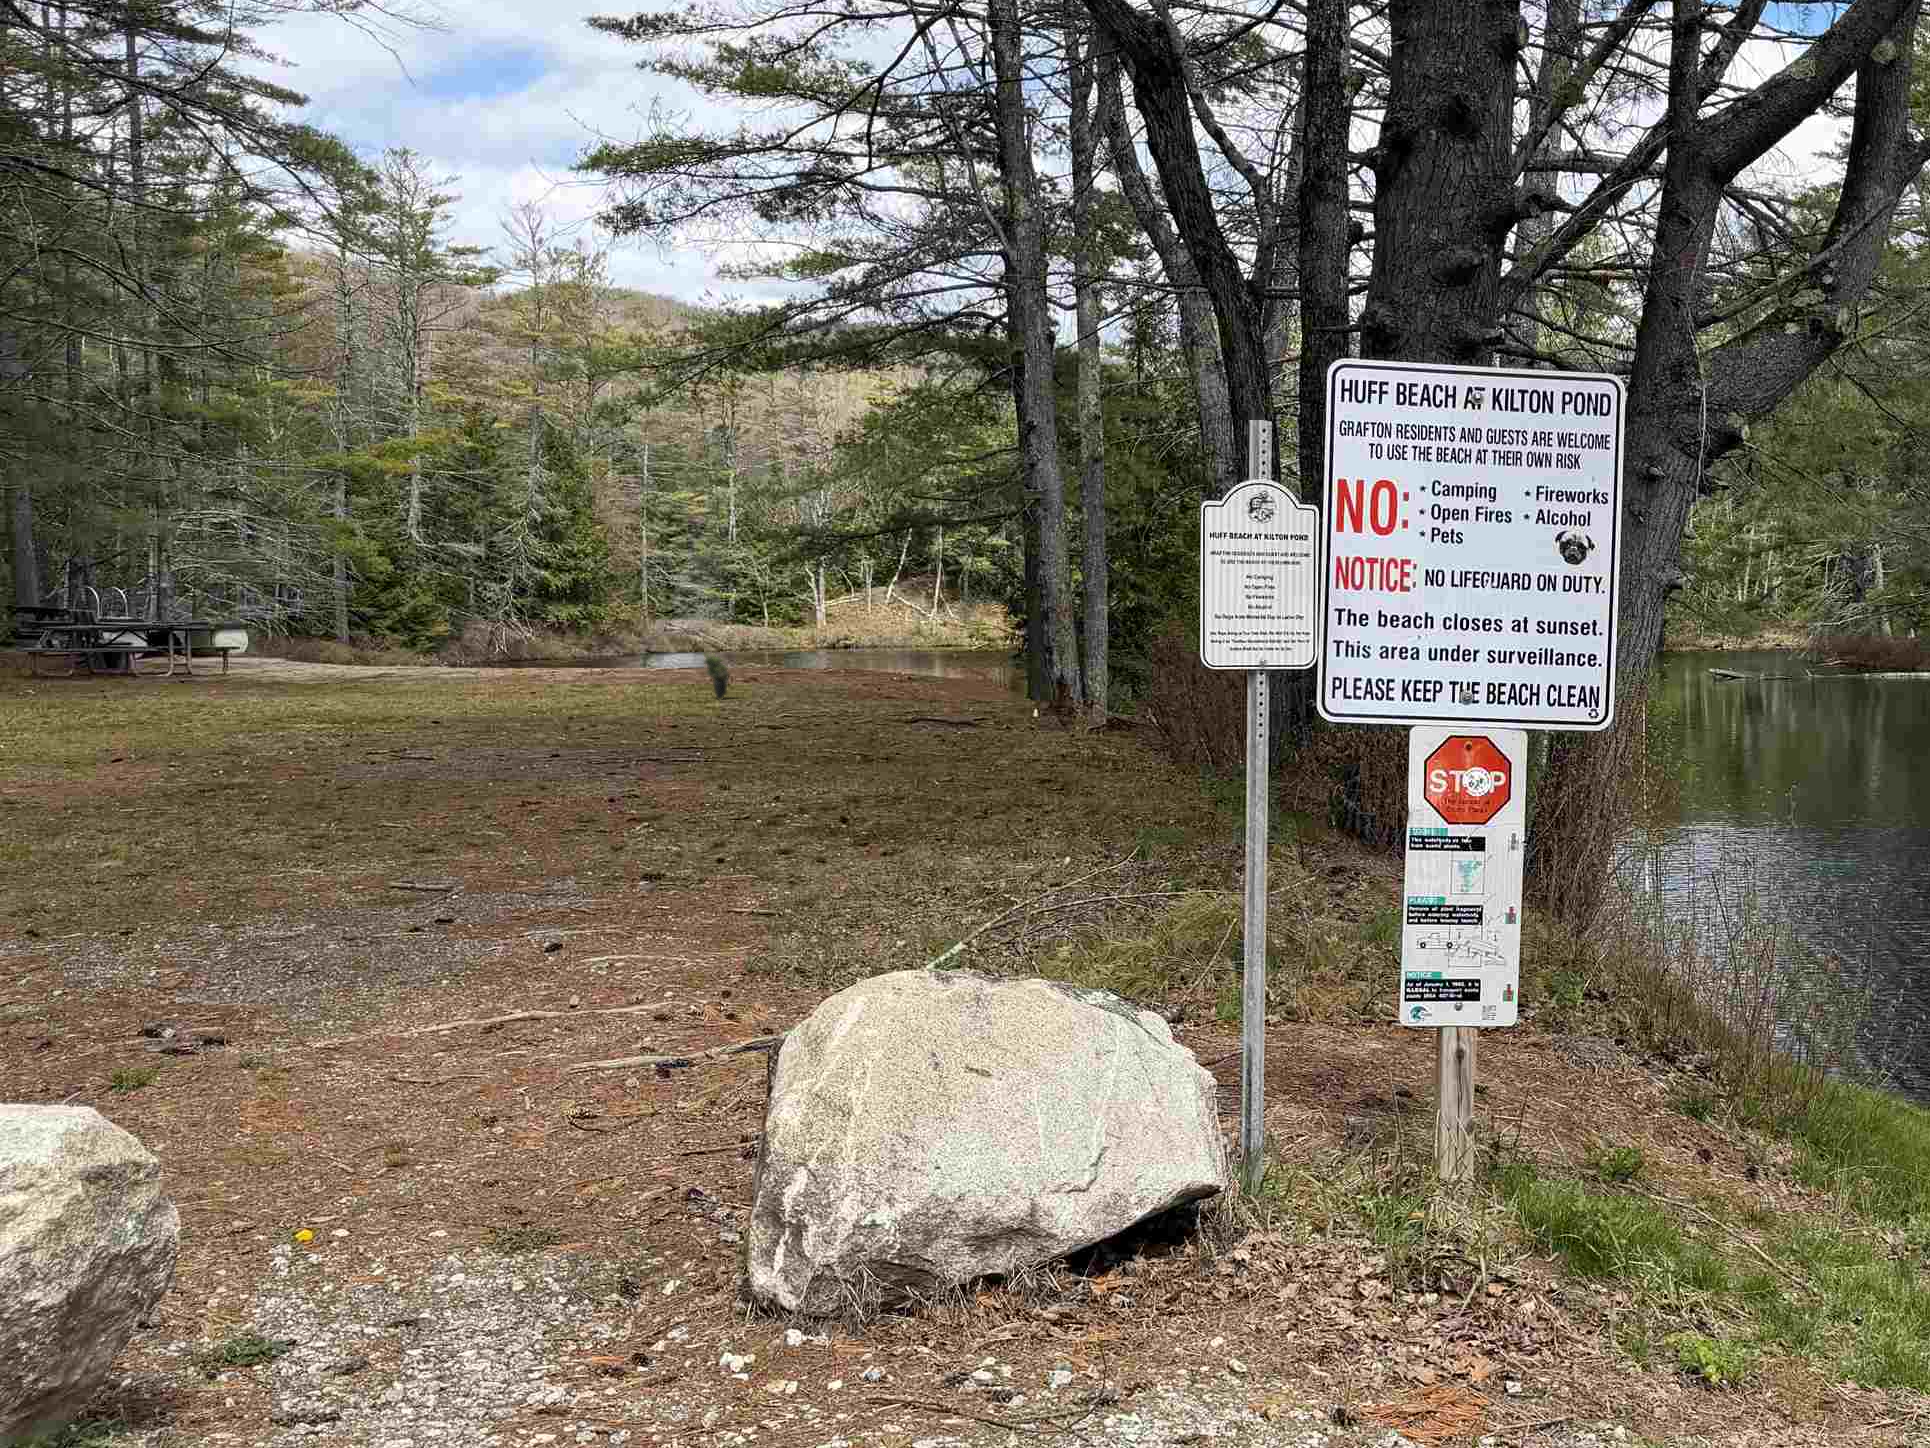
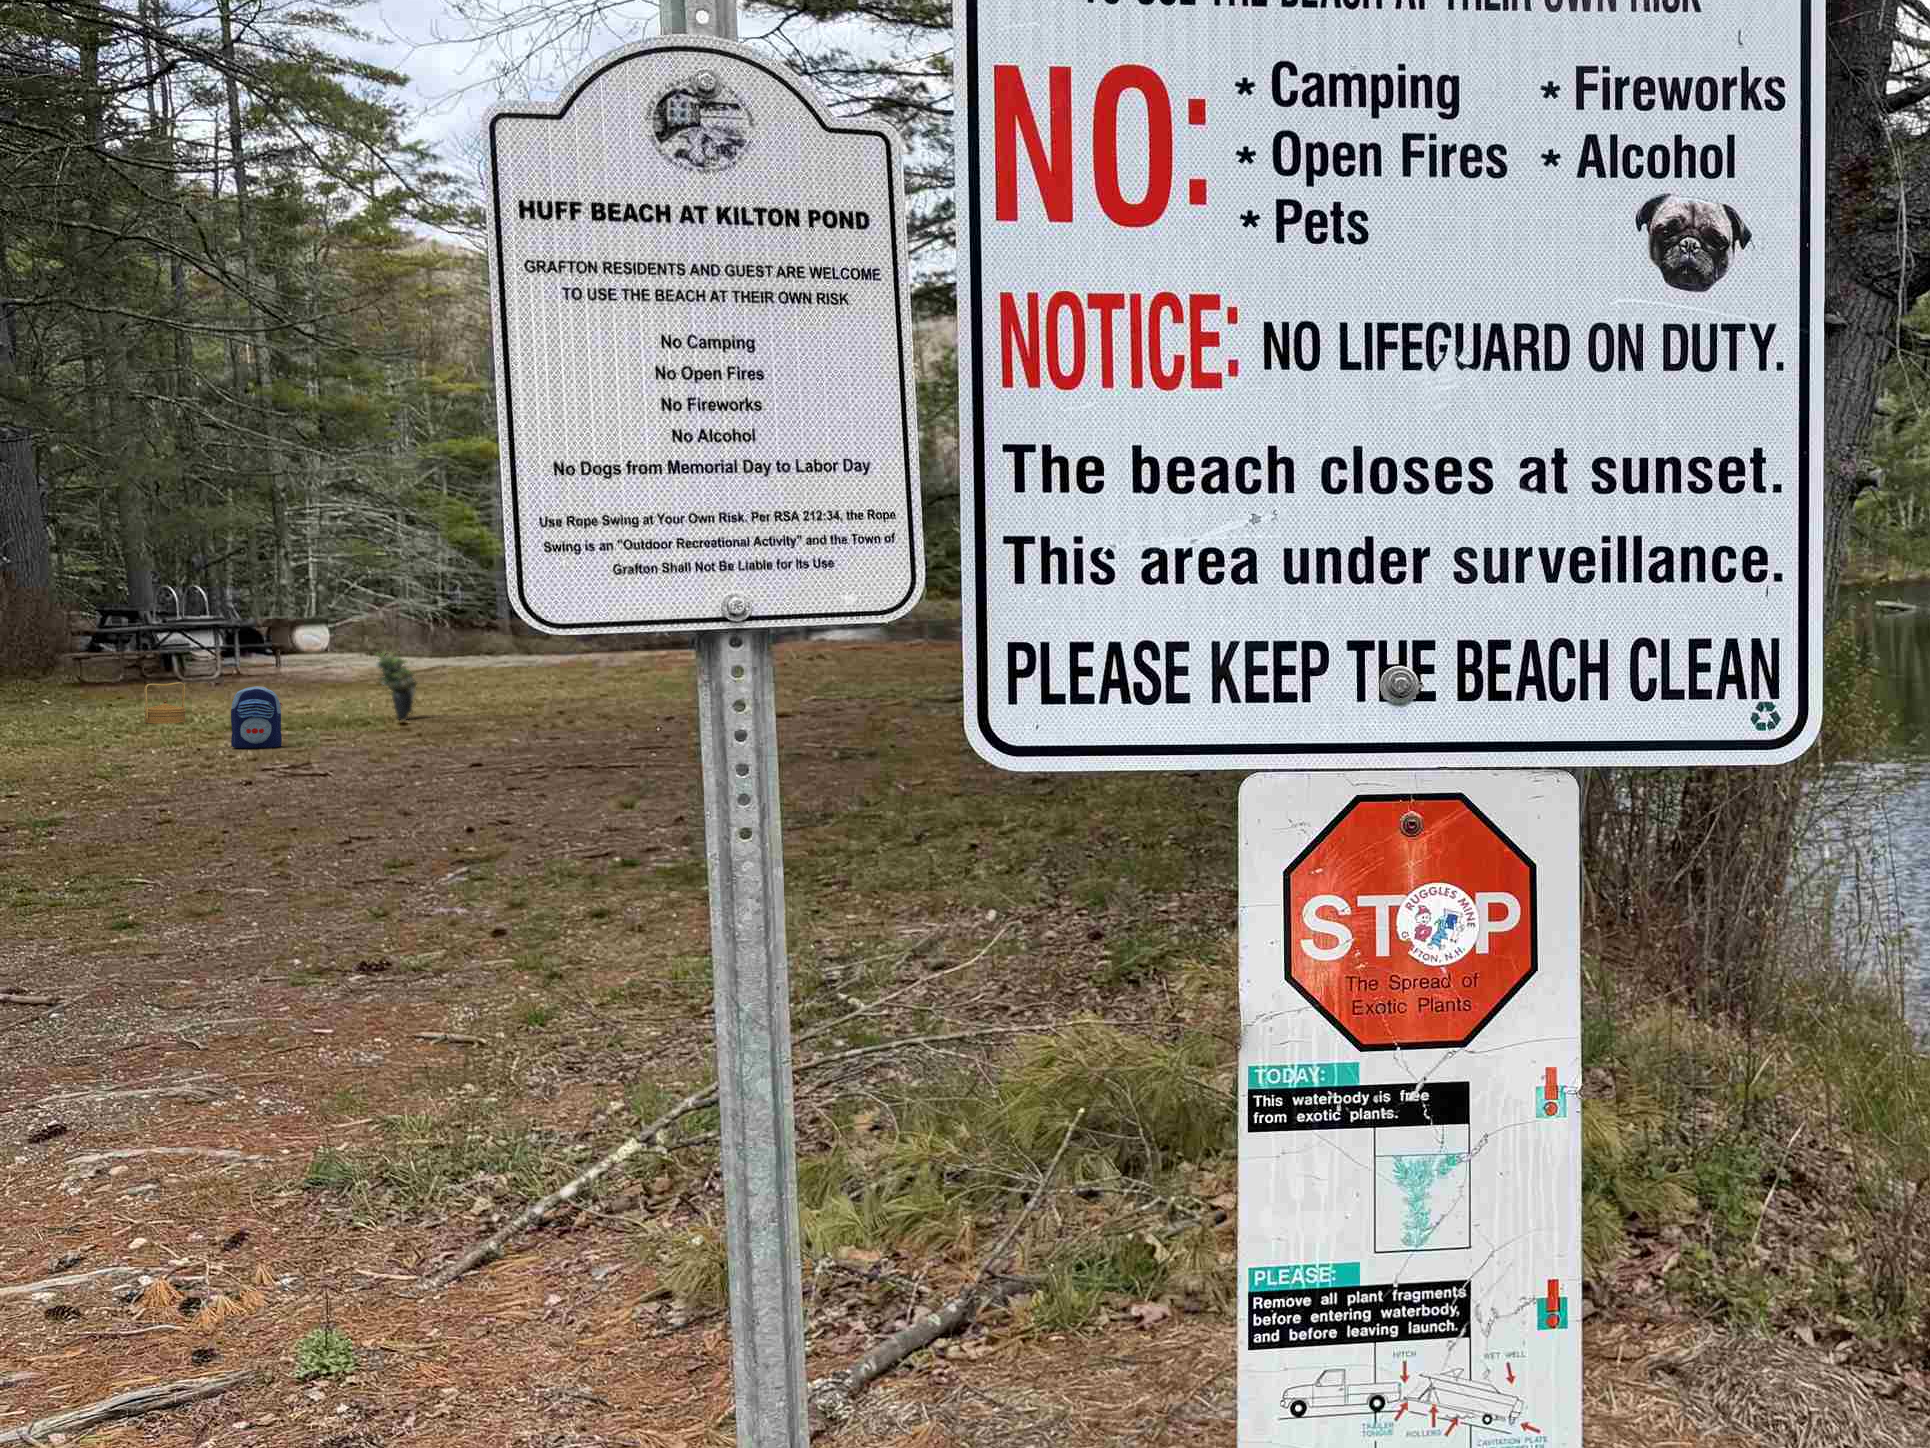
basket: none [542,668,571,696] -> present [144,682,186,724]
backpack: none [621,673,655,714] -> present [231,686,282,748]

